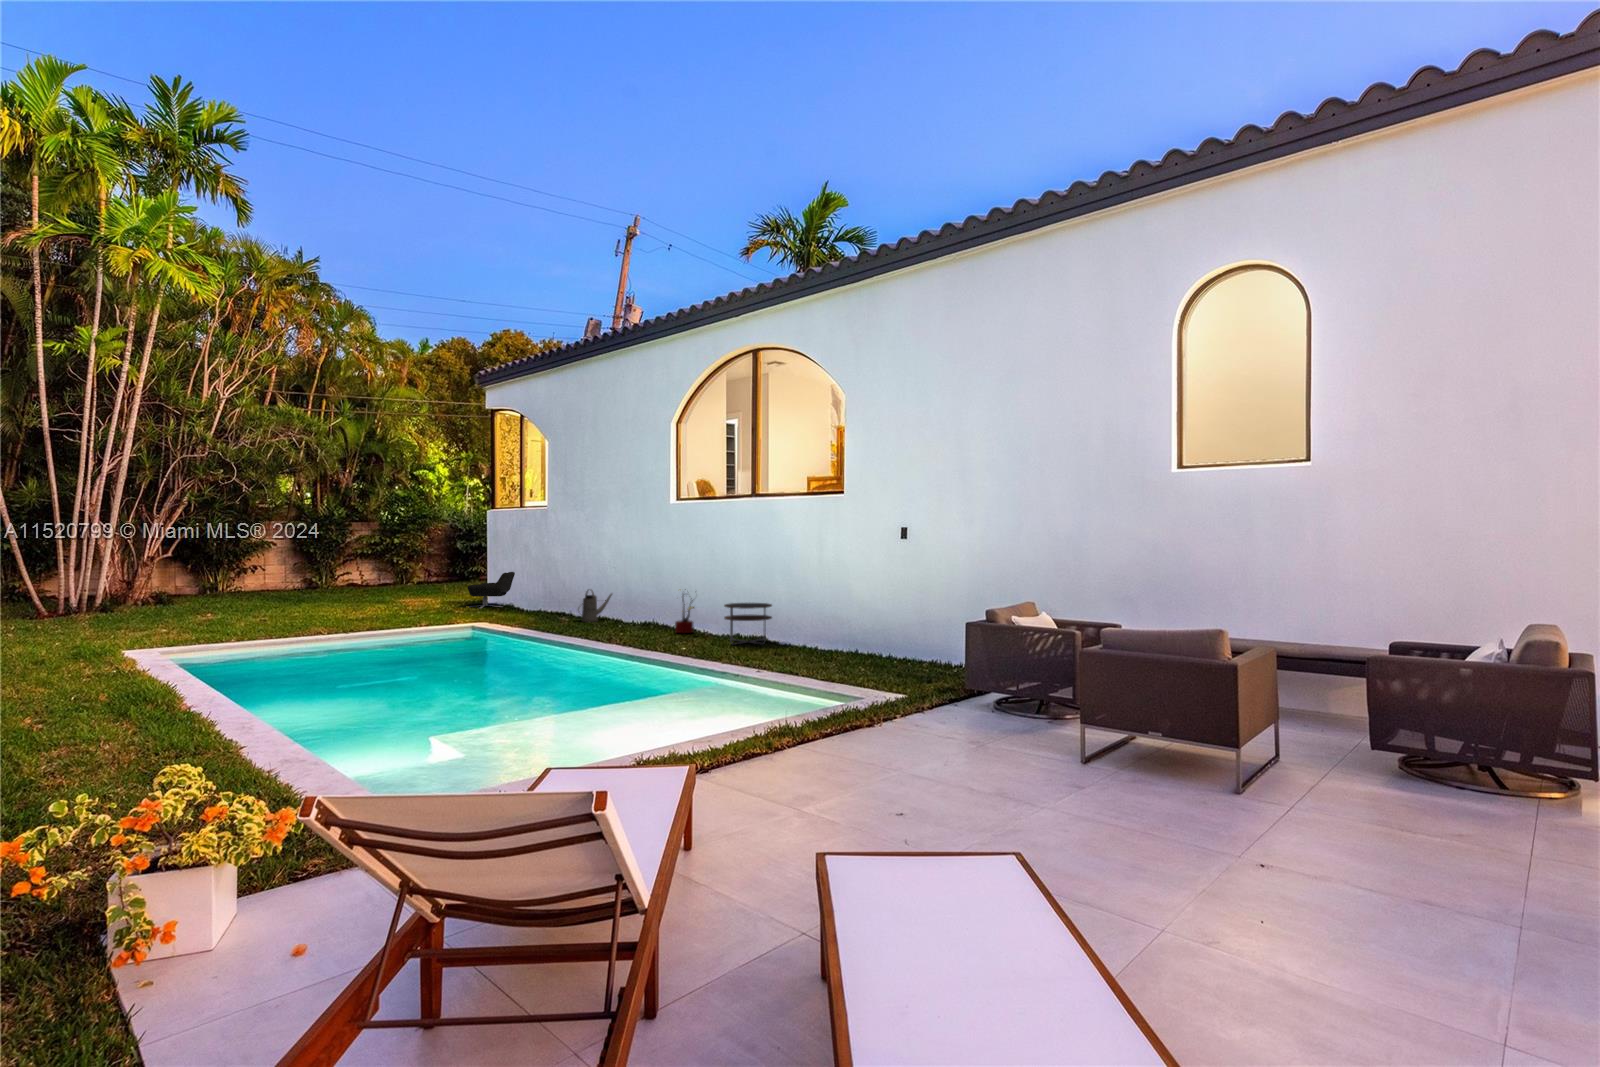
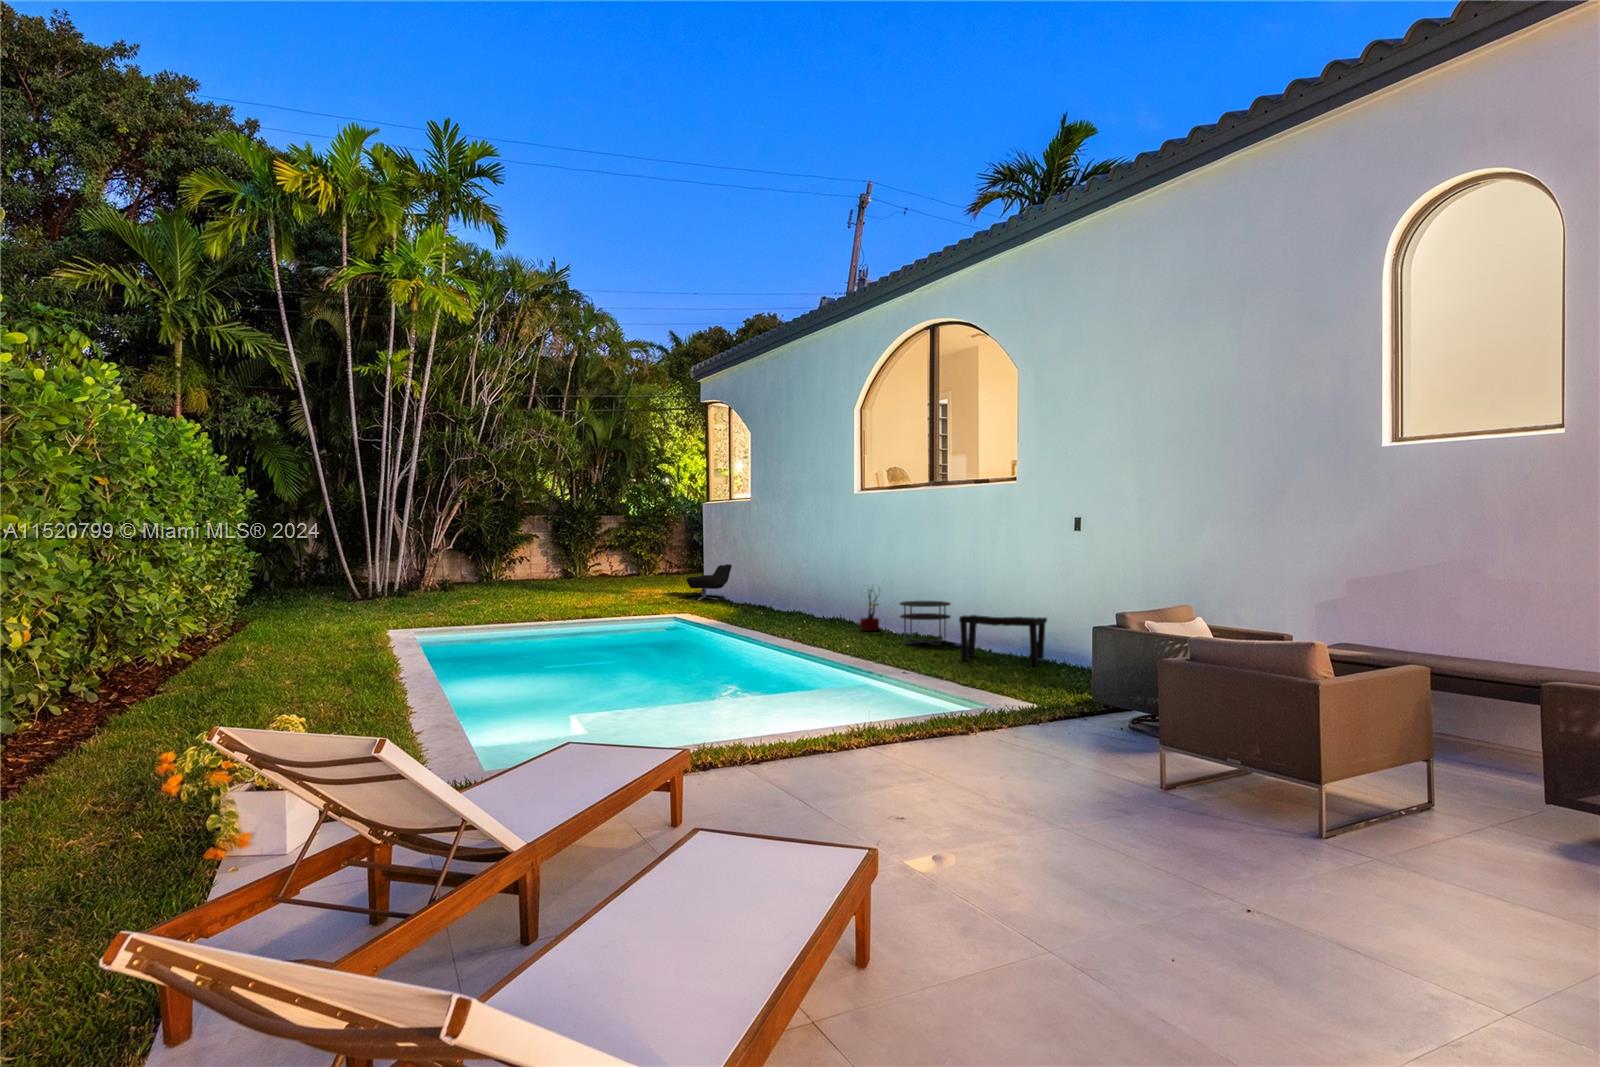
watering can: present [581,590,612,622] -> none [776,583,812,617]
bench: none [796,614,874,660] -> present [959,615,1047,666]

